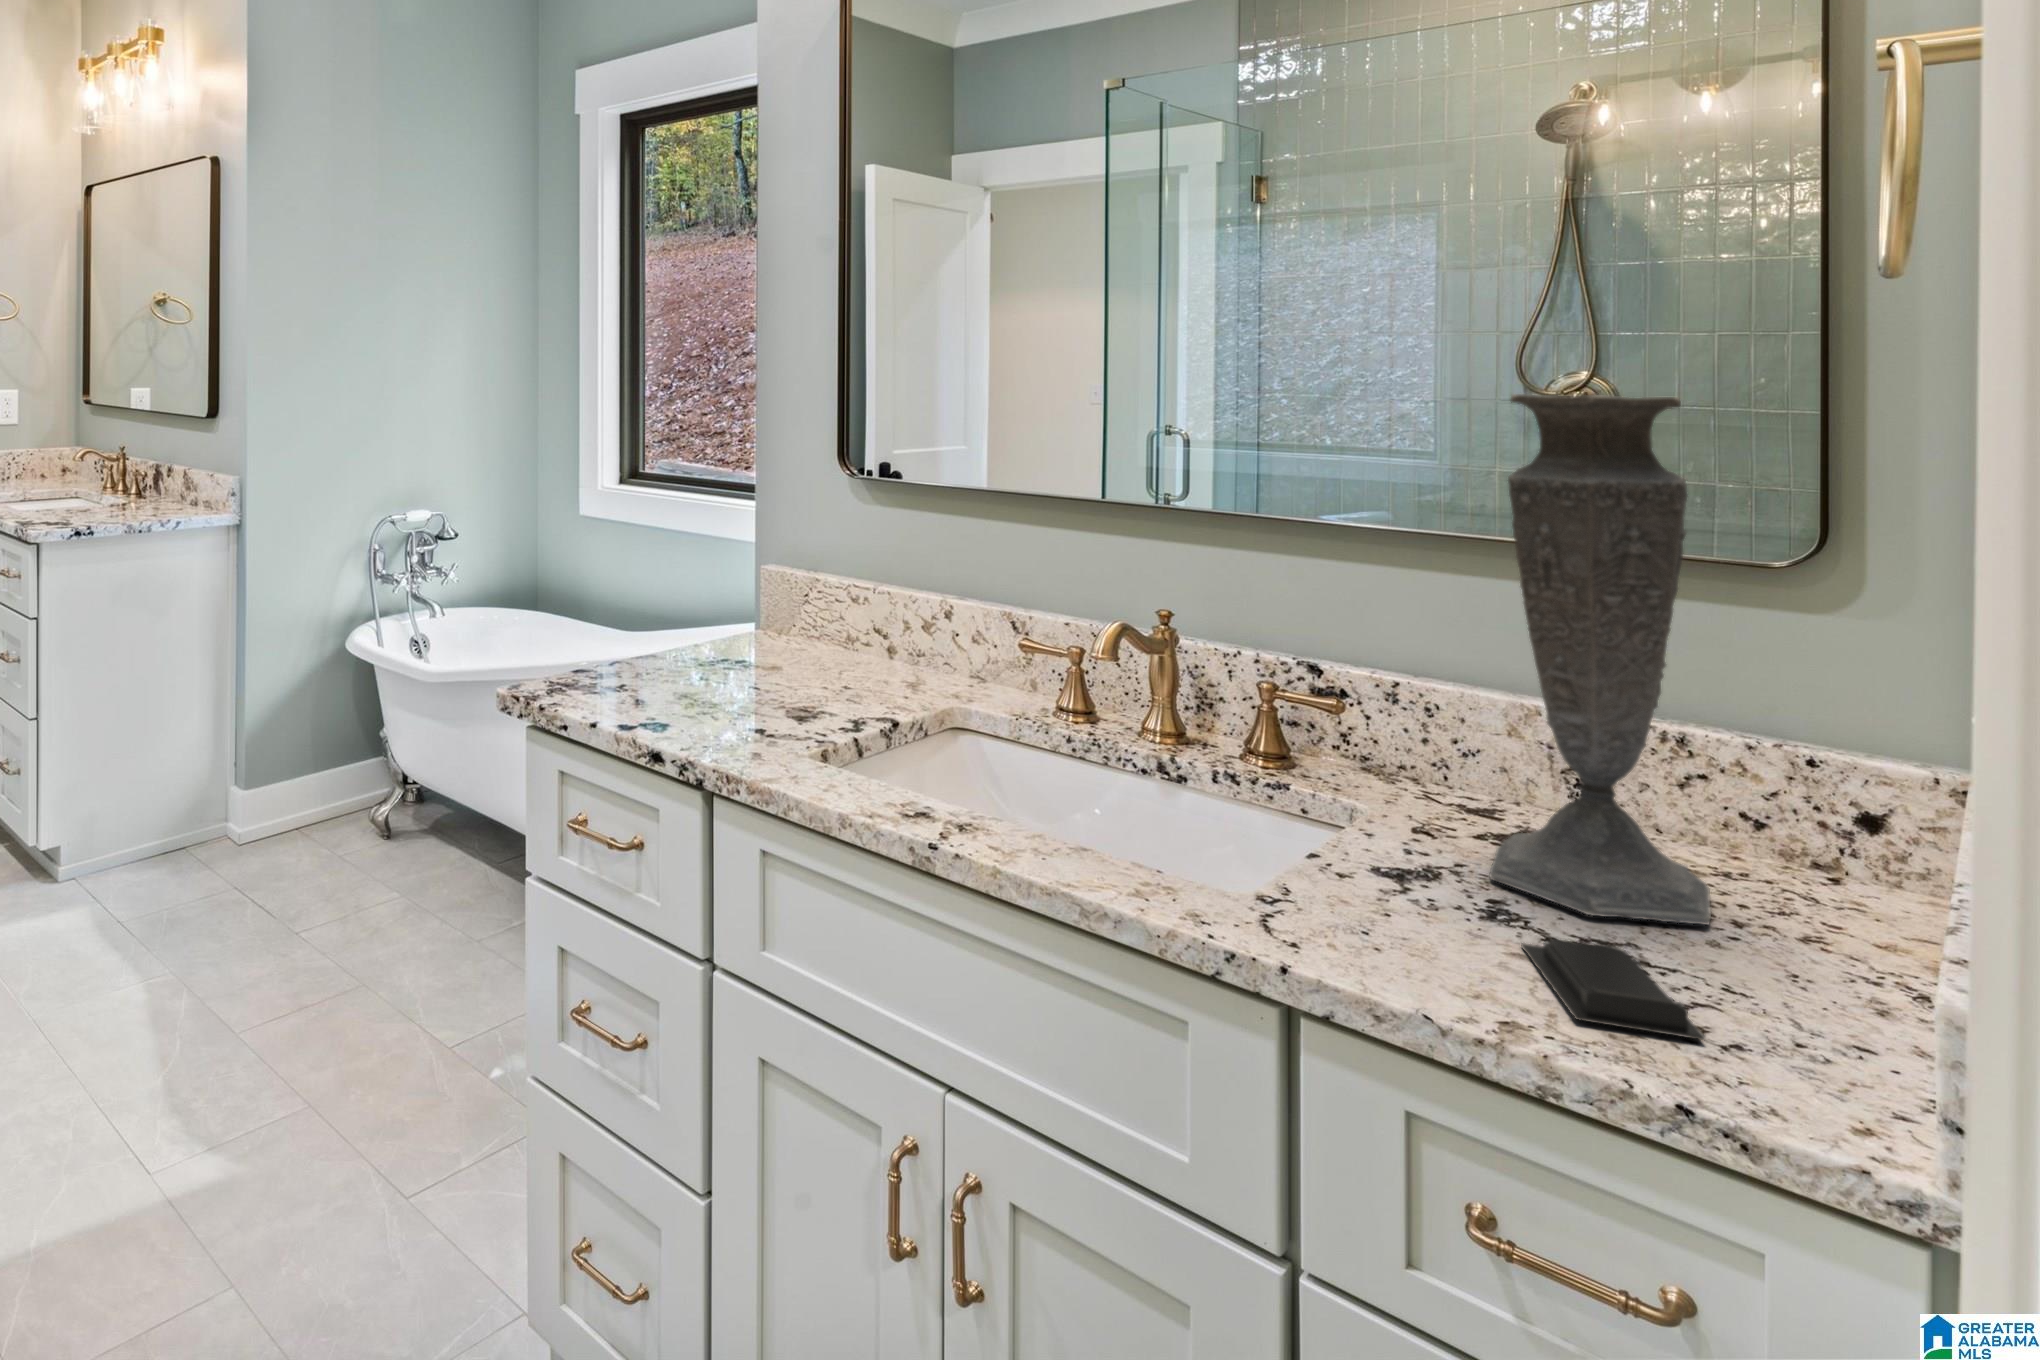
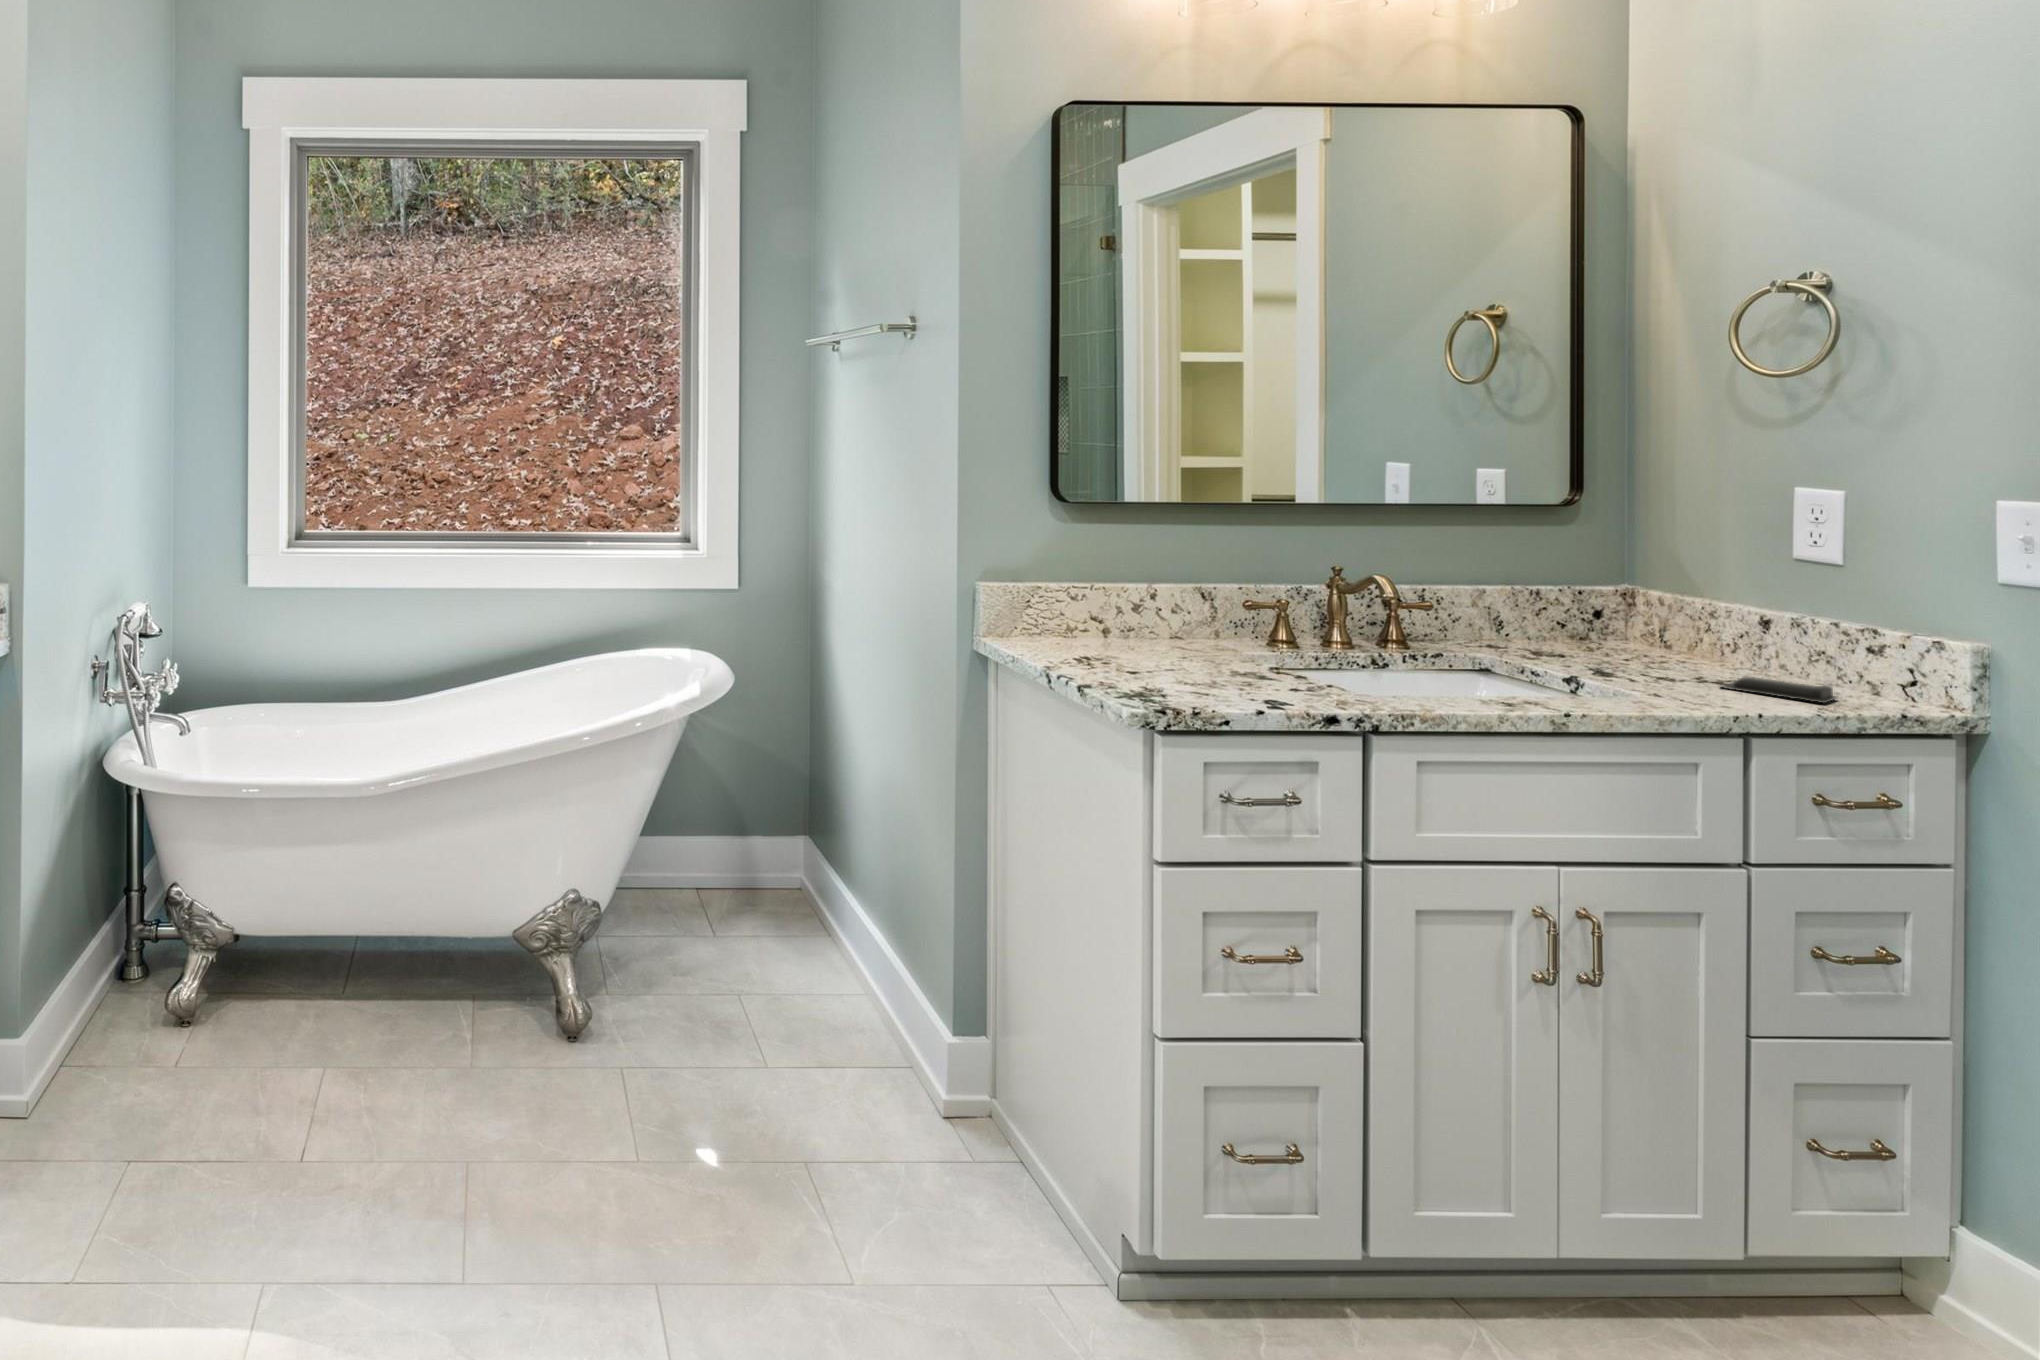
vase: present [1490,393,1711,925] -> none [1572,432,1682,672]

